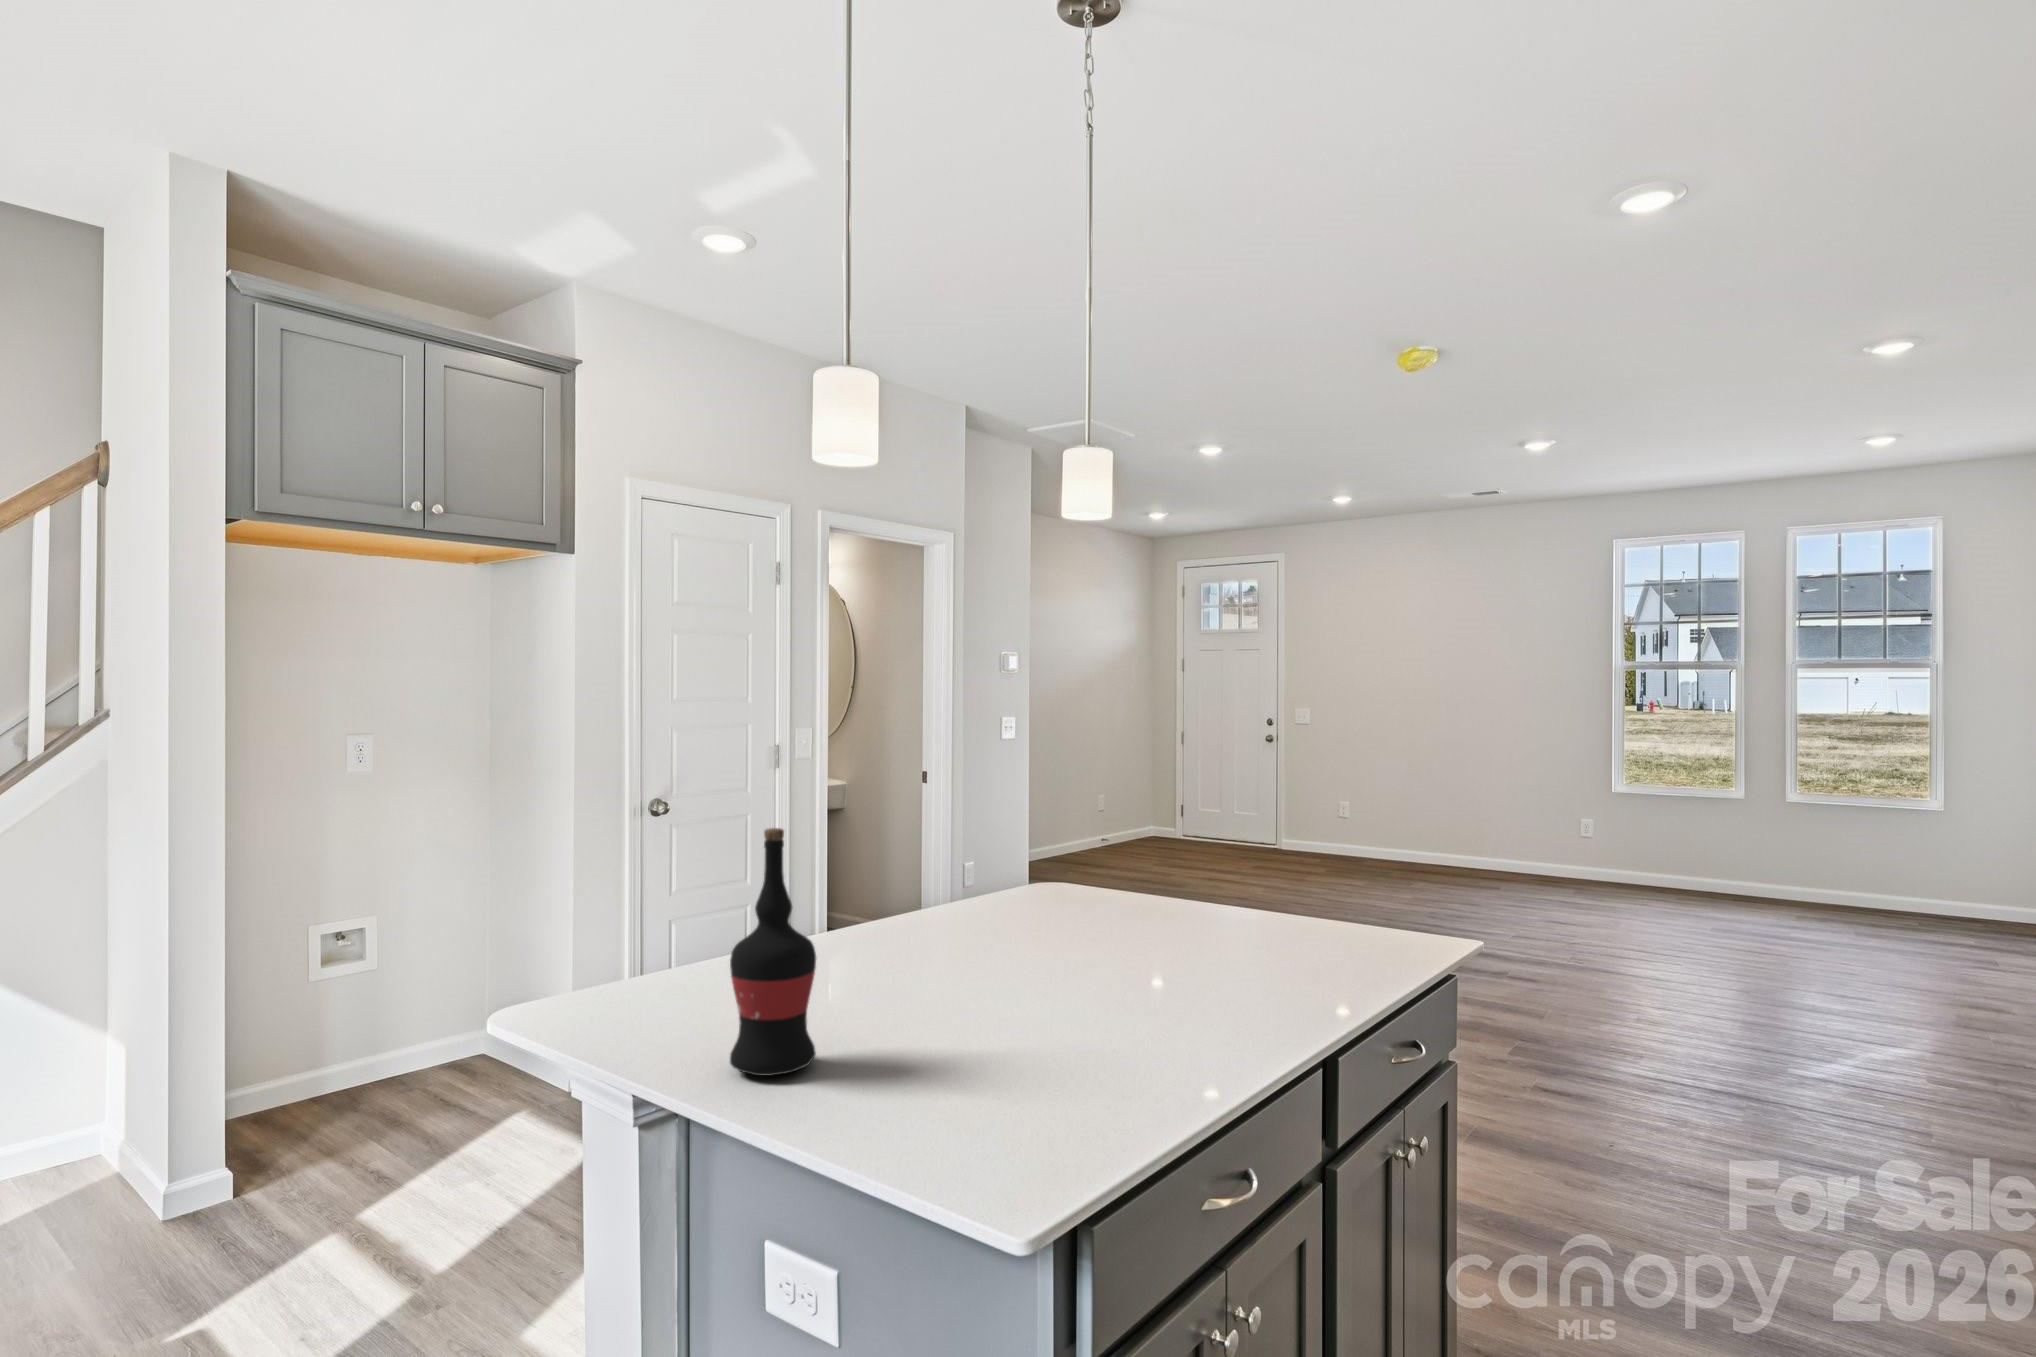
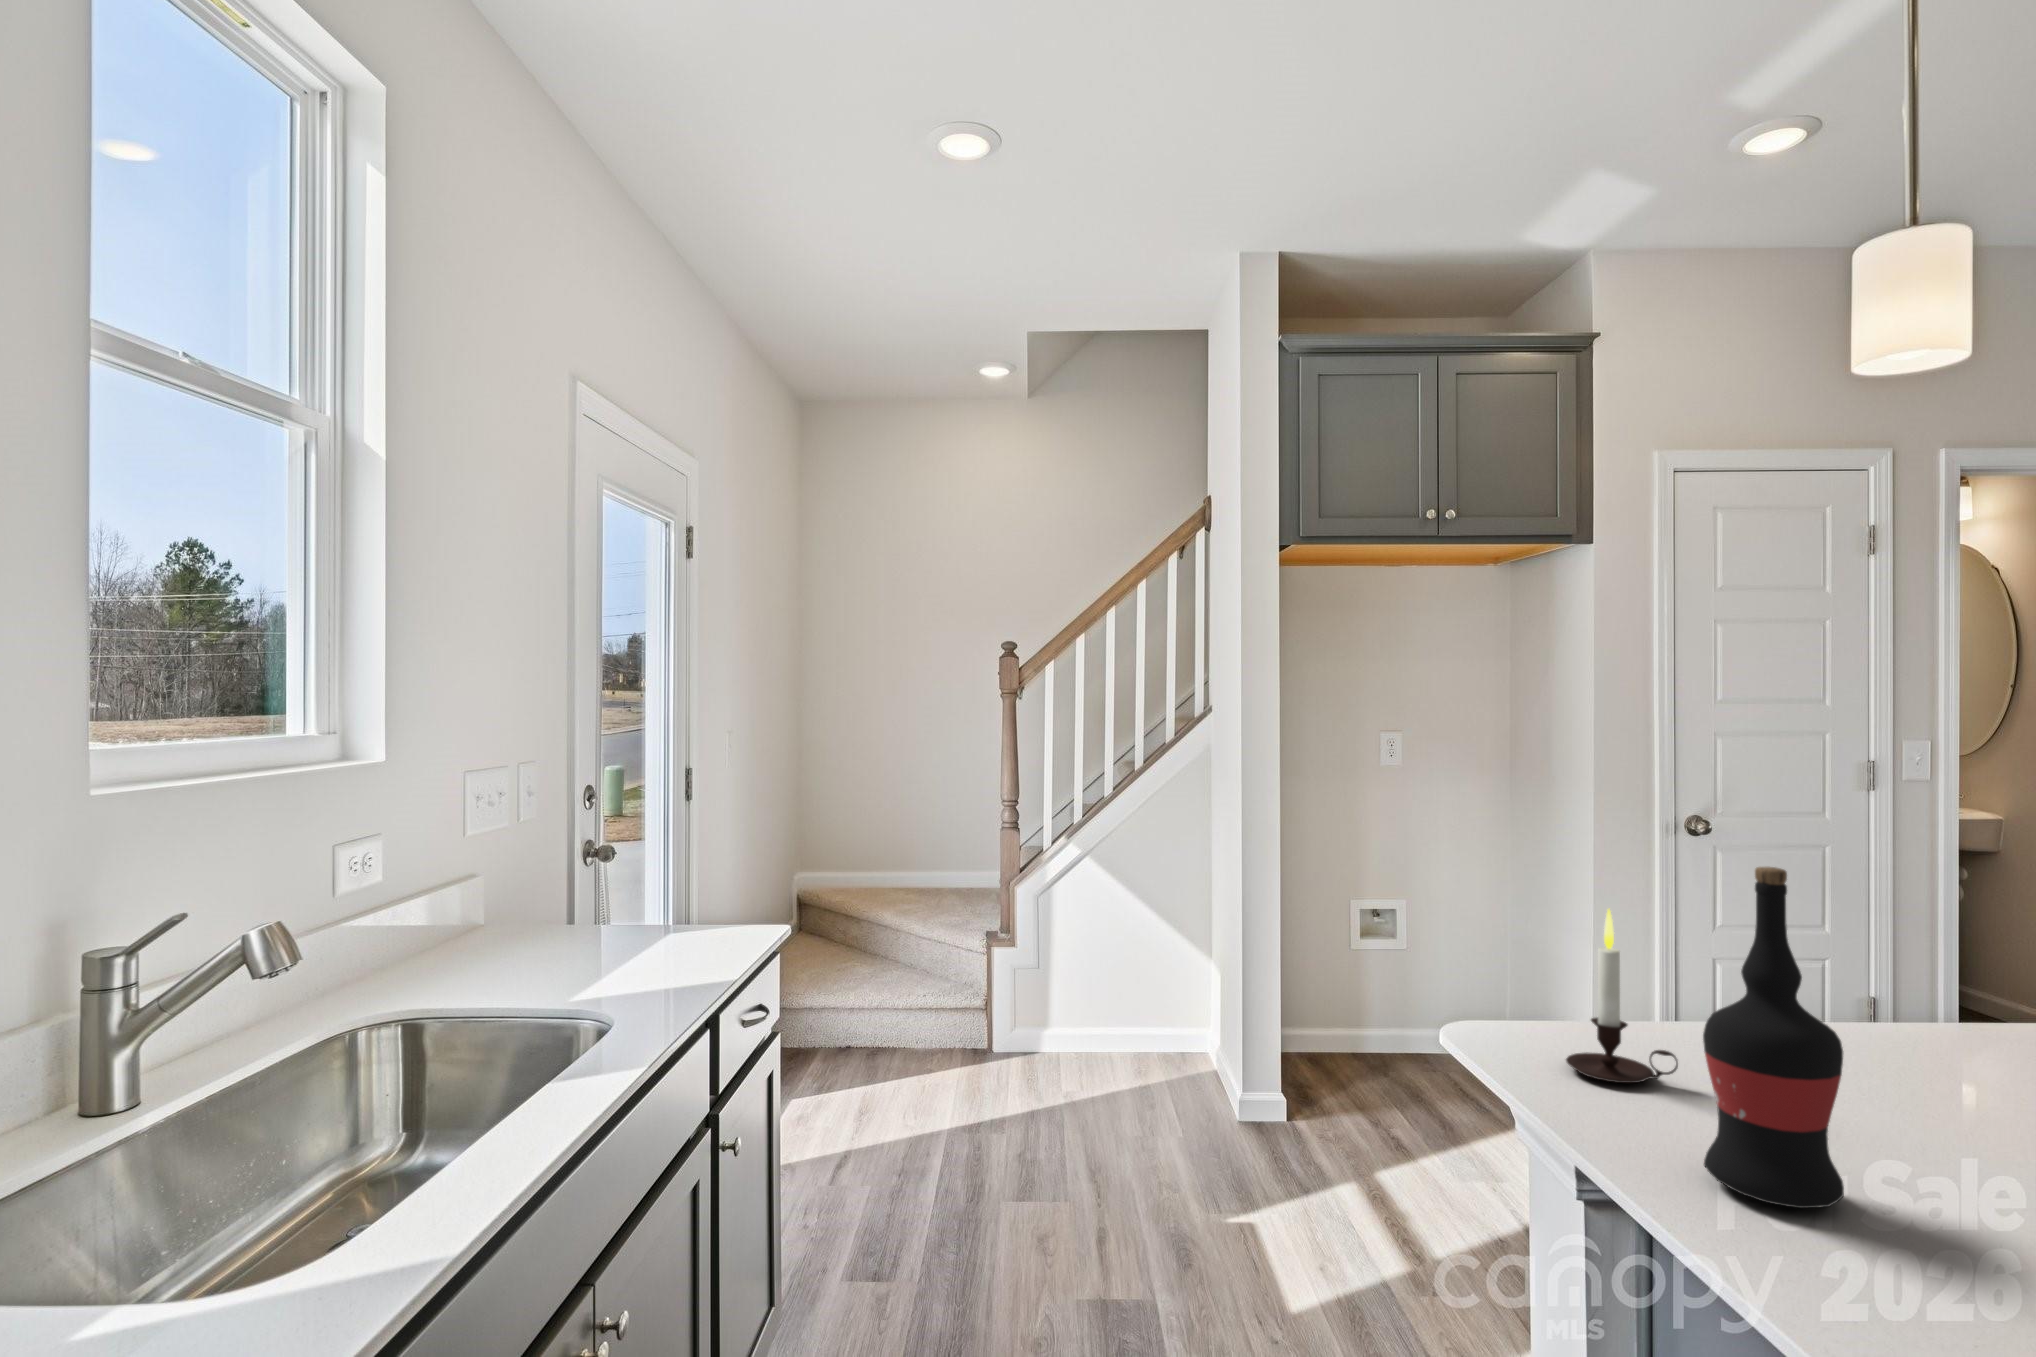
candle: none [609,880,696,1026] -> present [1566,909,1678,1083]

